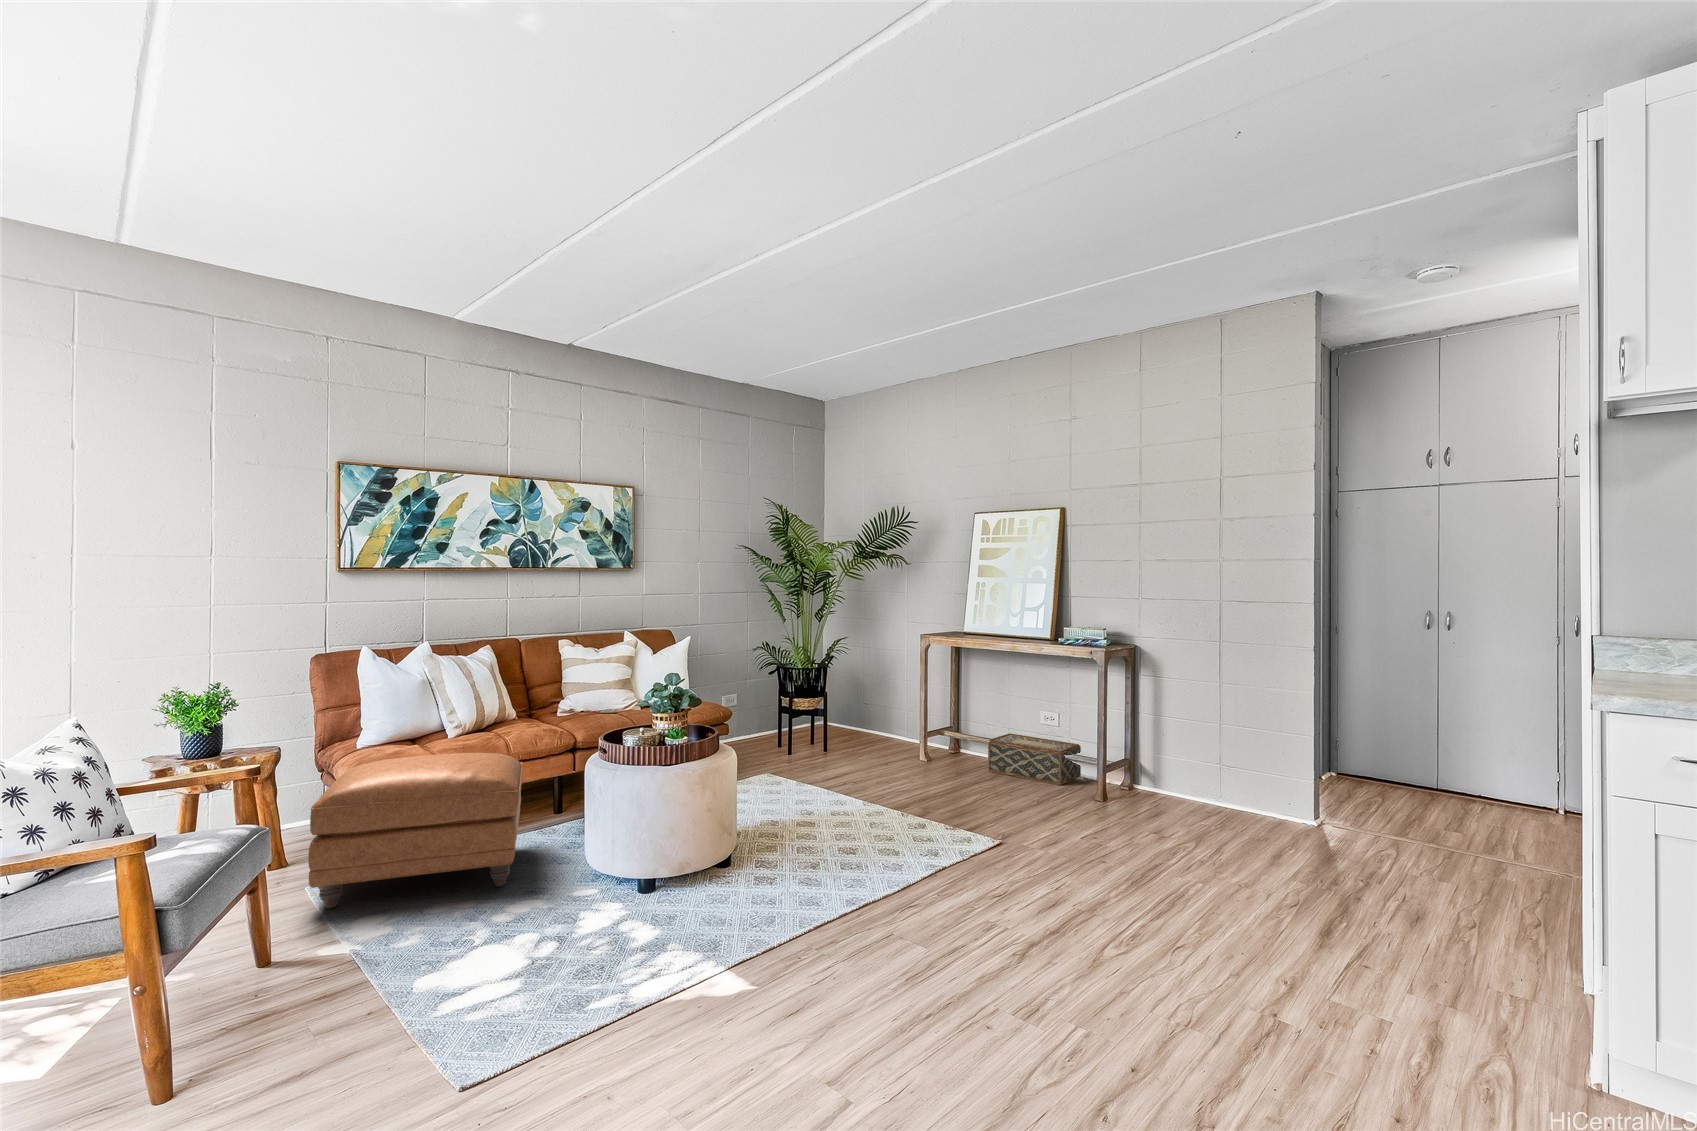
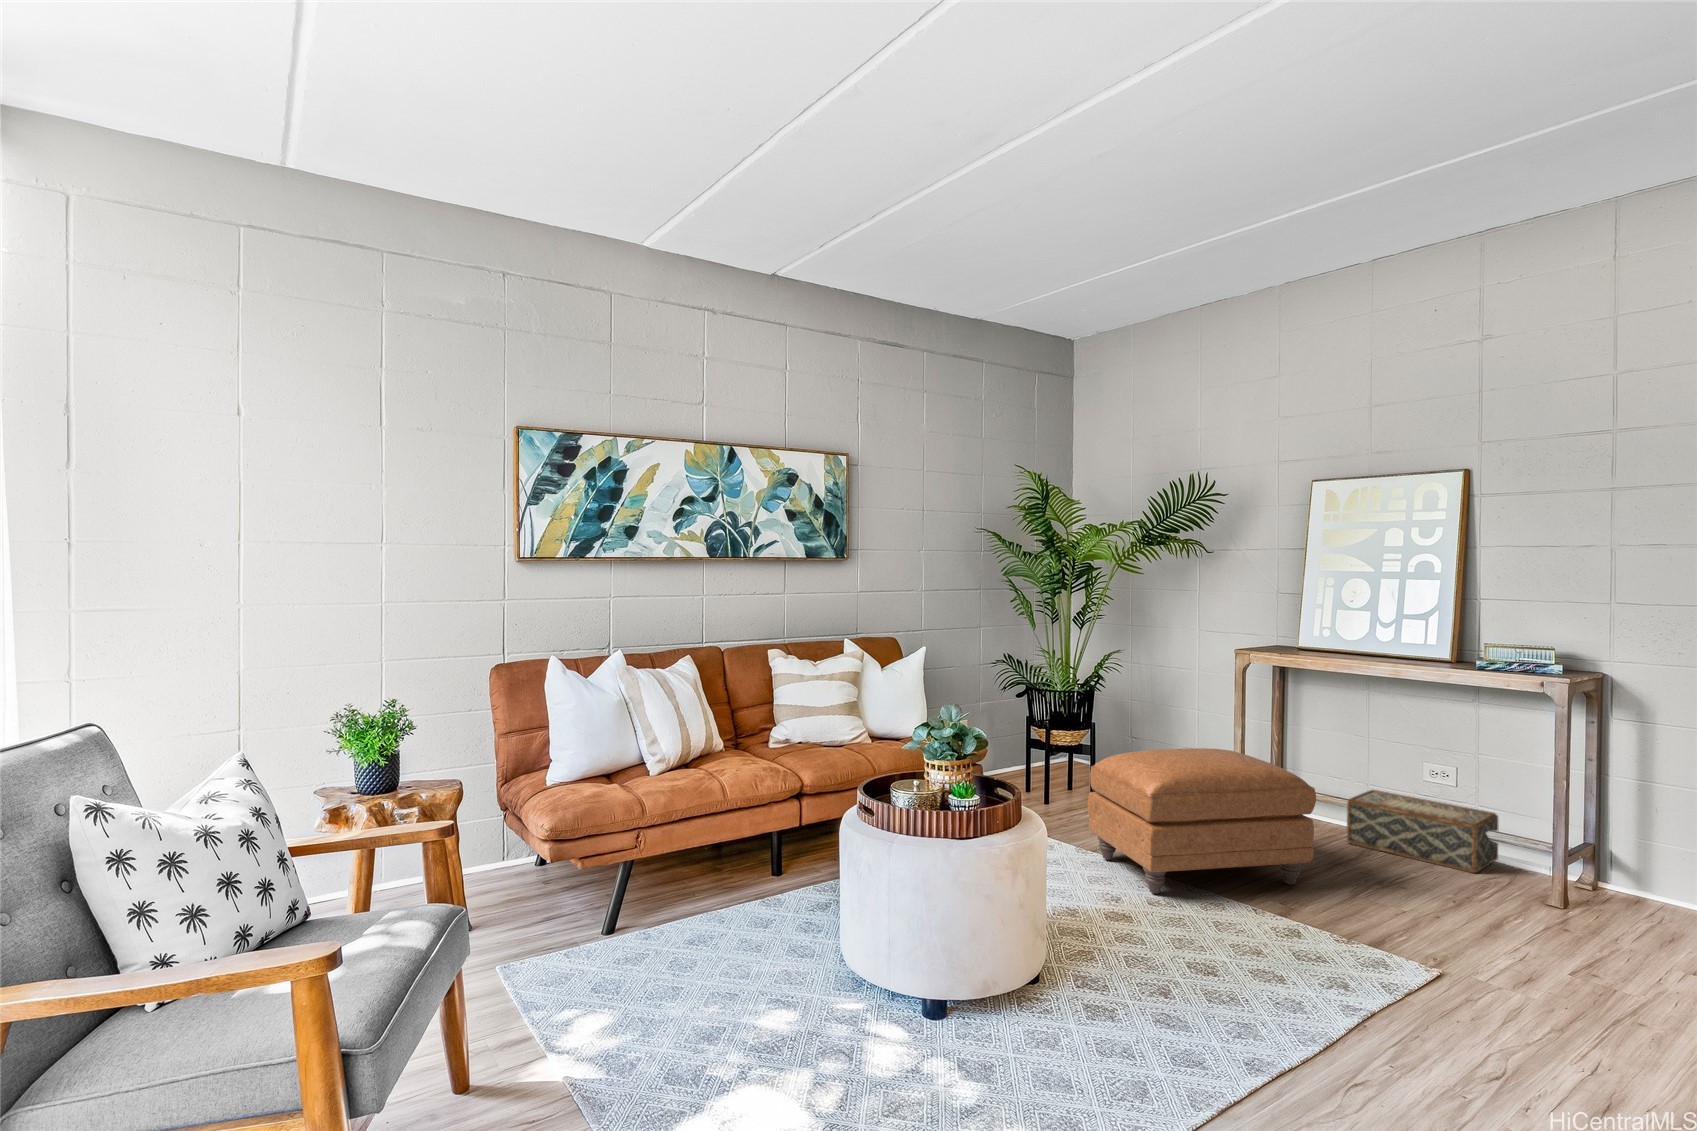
ottoman: present [308,753,523,909] -> present [1088,748,1316,894]

